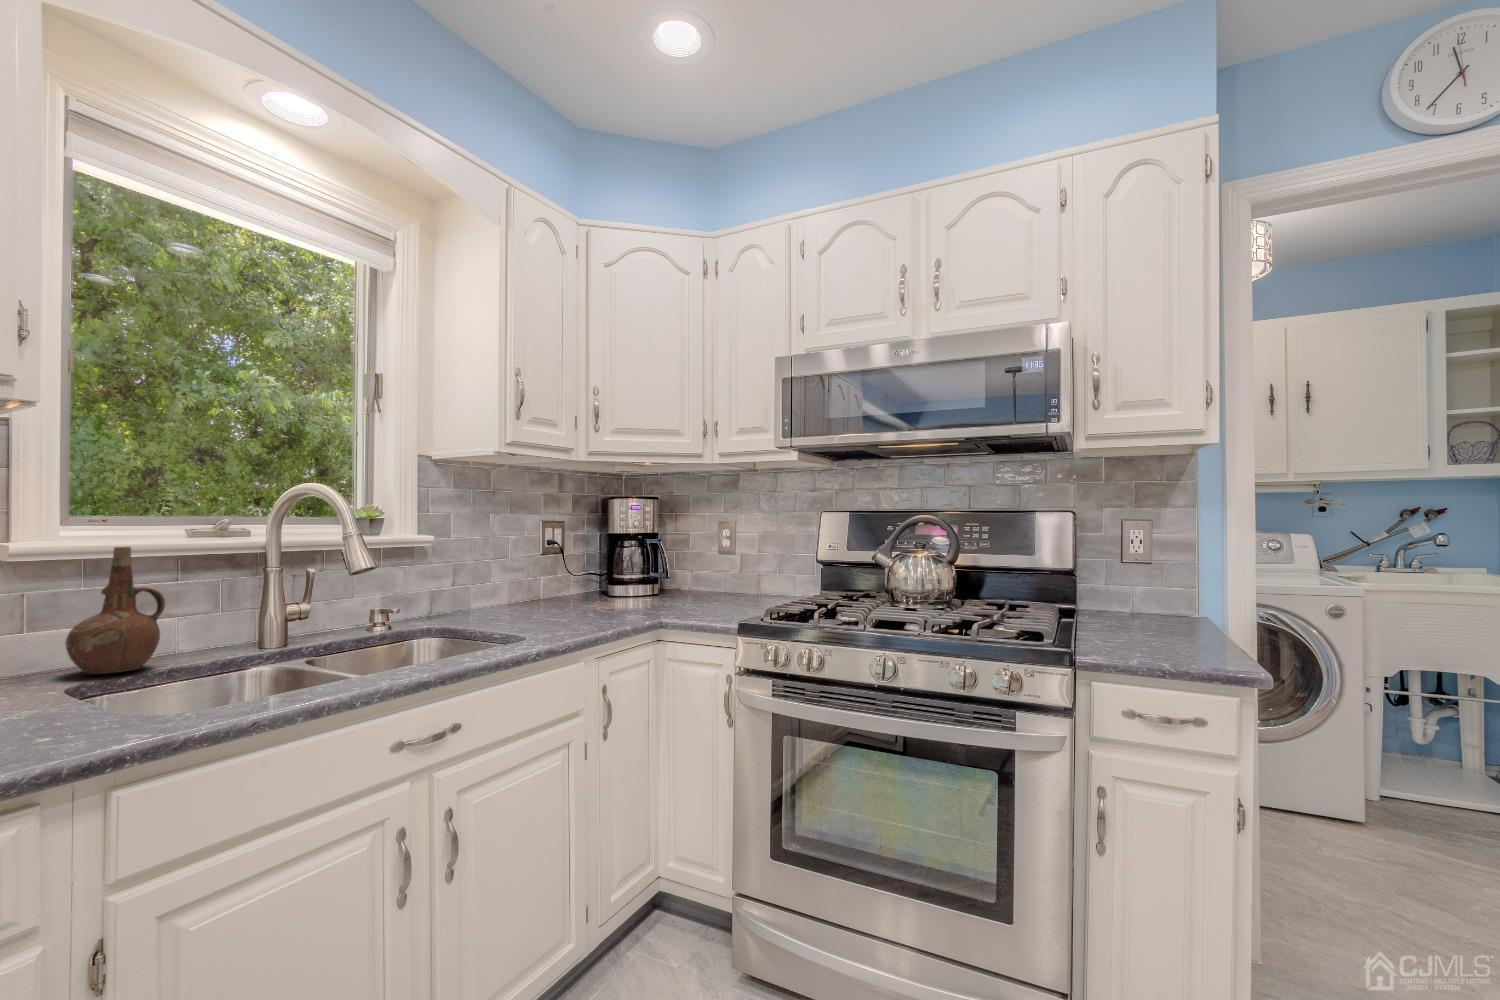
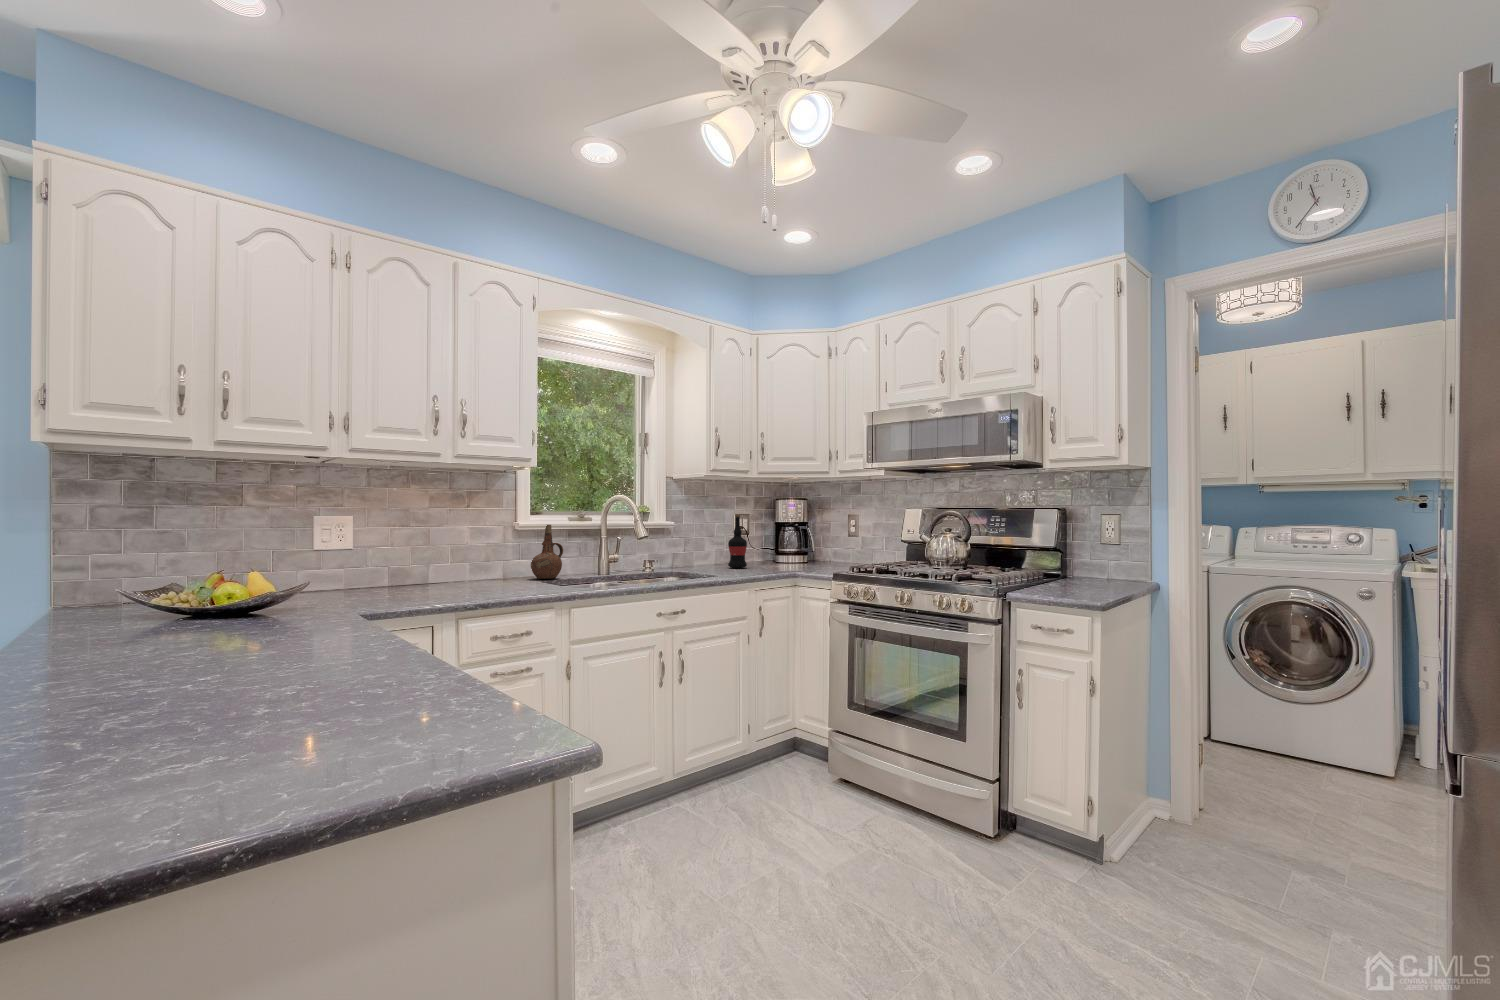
wine bottle: none [530,522,563,611] -> present [728,515,747,568]

